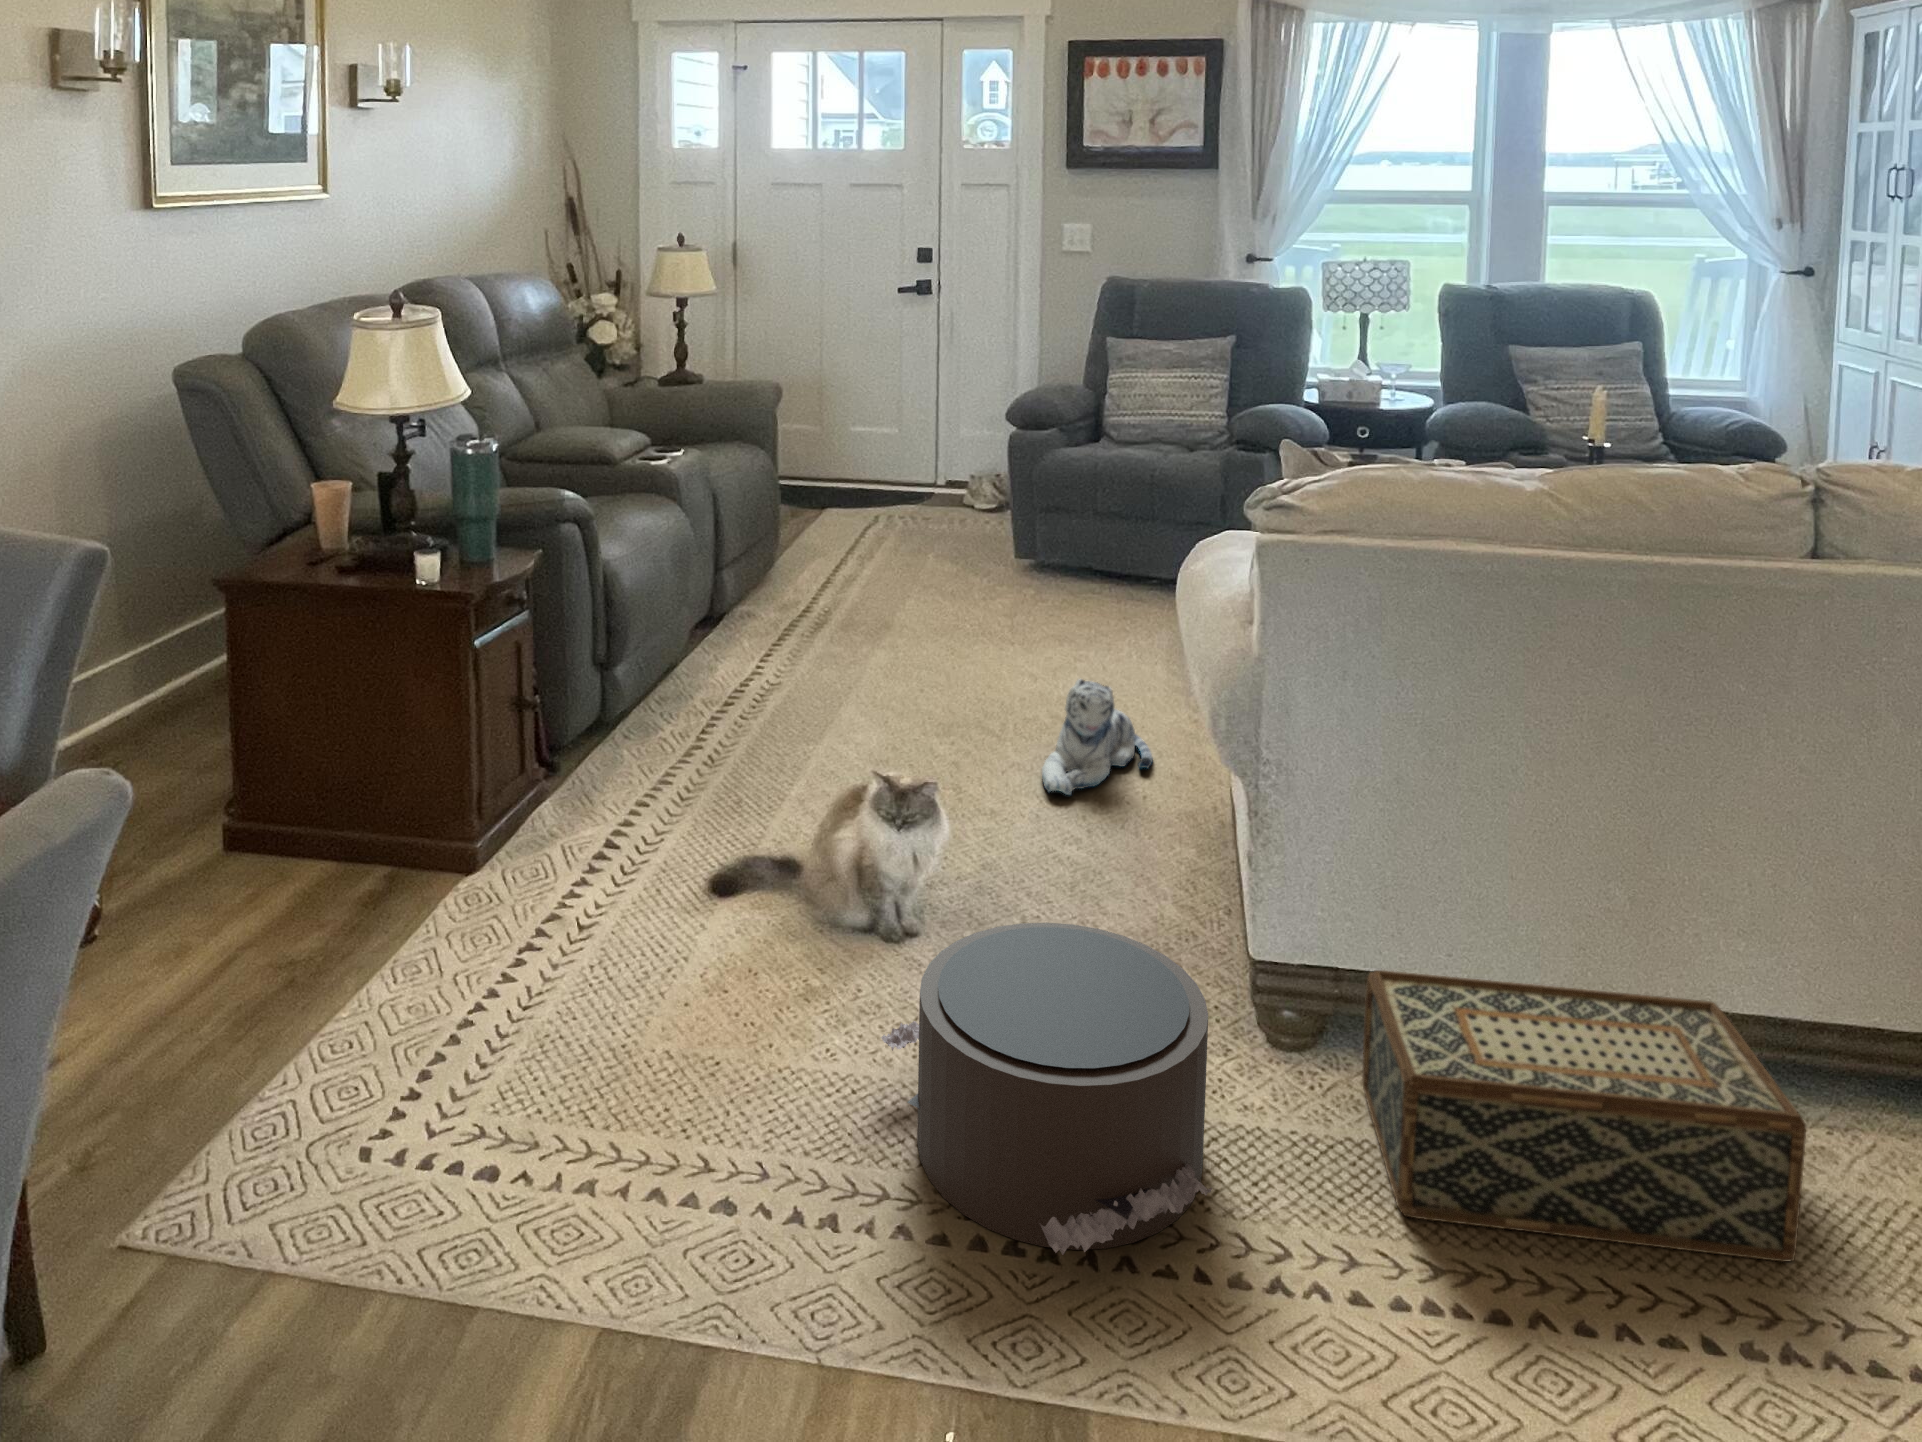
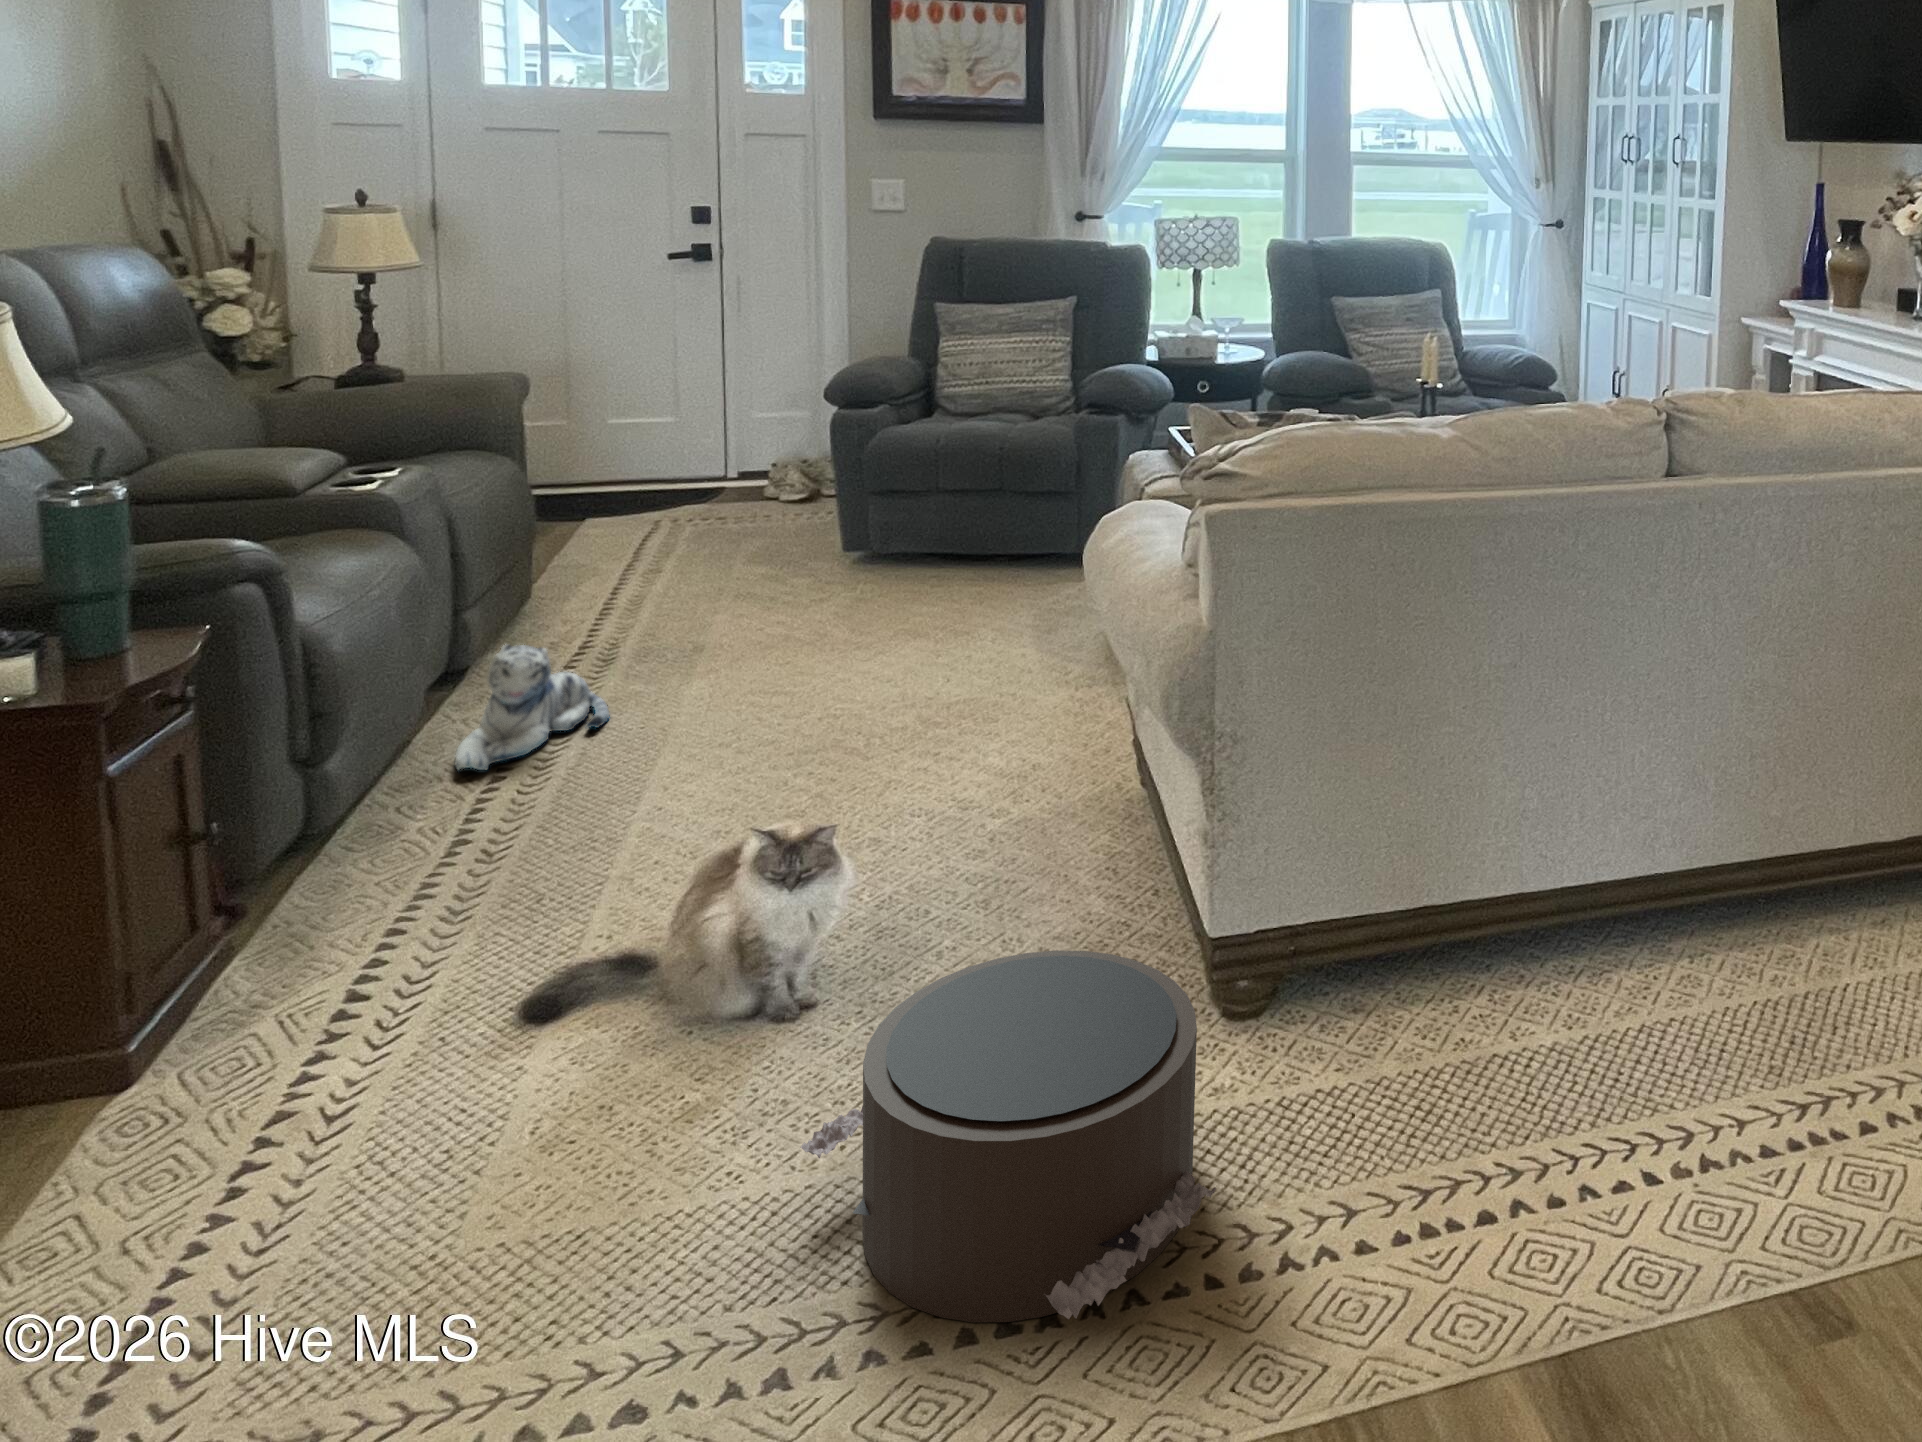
plush toy: present [1042,679,1153,795] -> present [455,645,610,770]
woven basket: present [1362,970,1806,1262] -> none [1324,872,1696,1149]

